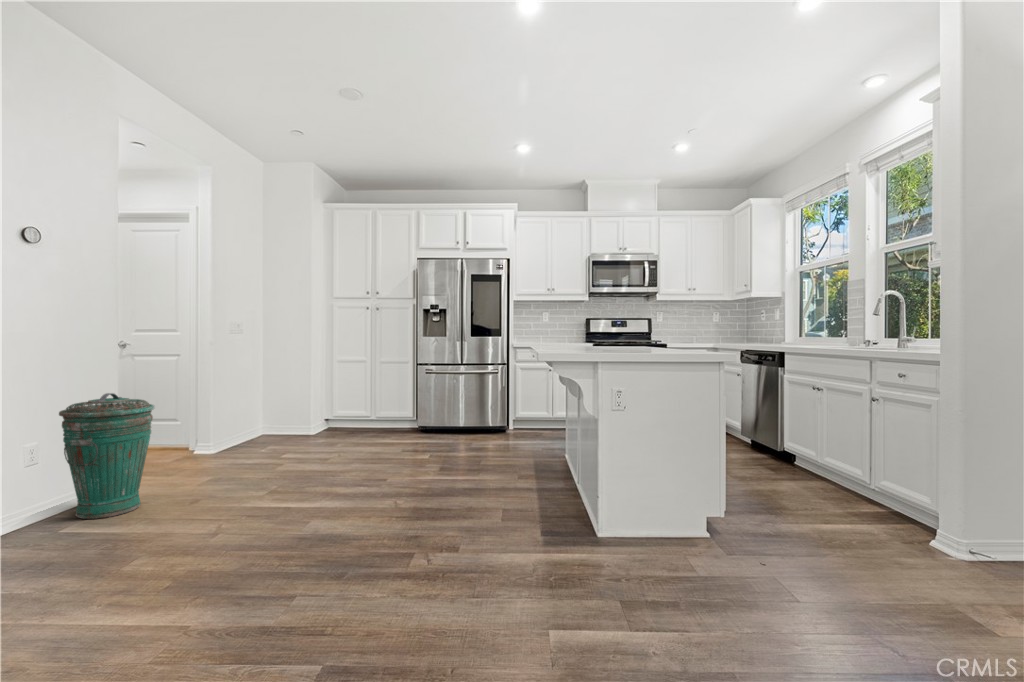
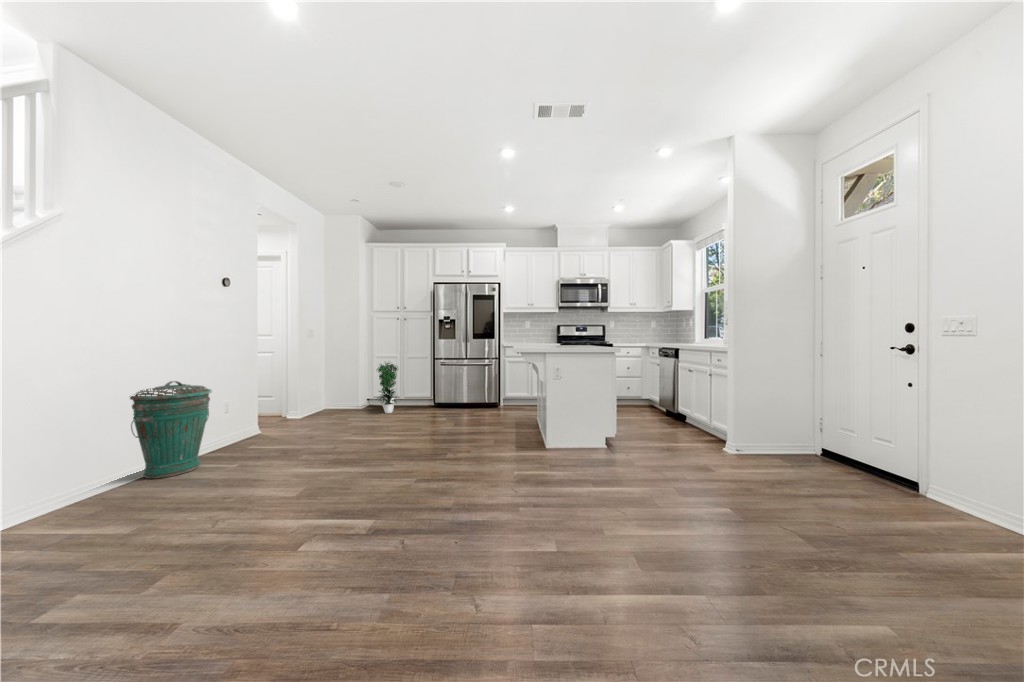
potted plant: none [337,365,370,440] -> present [377,363,398,413]

